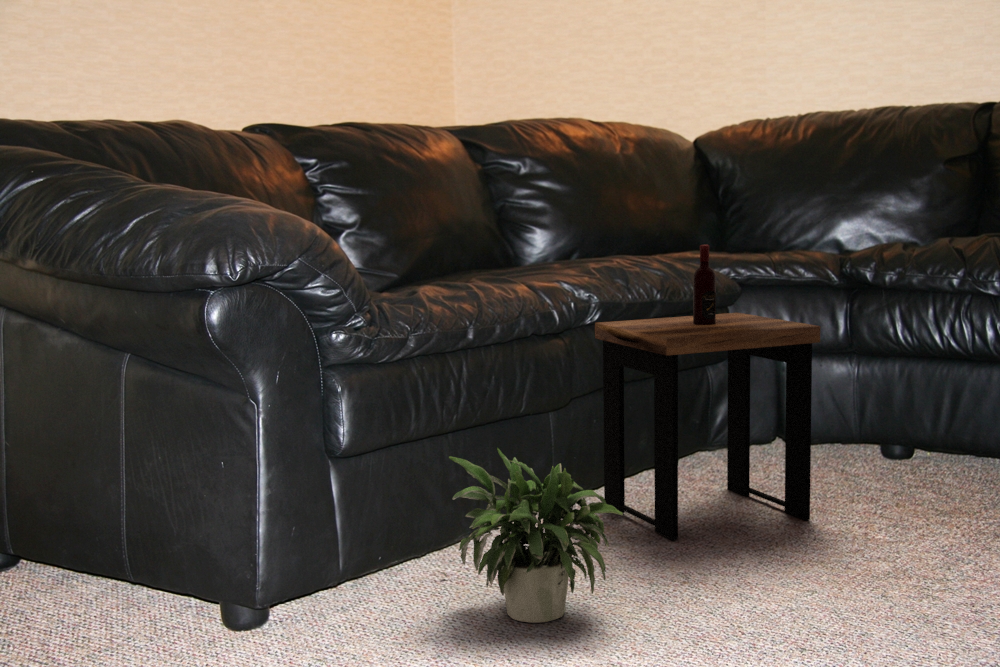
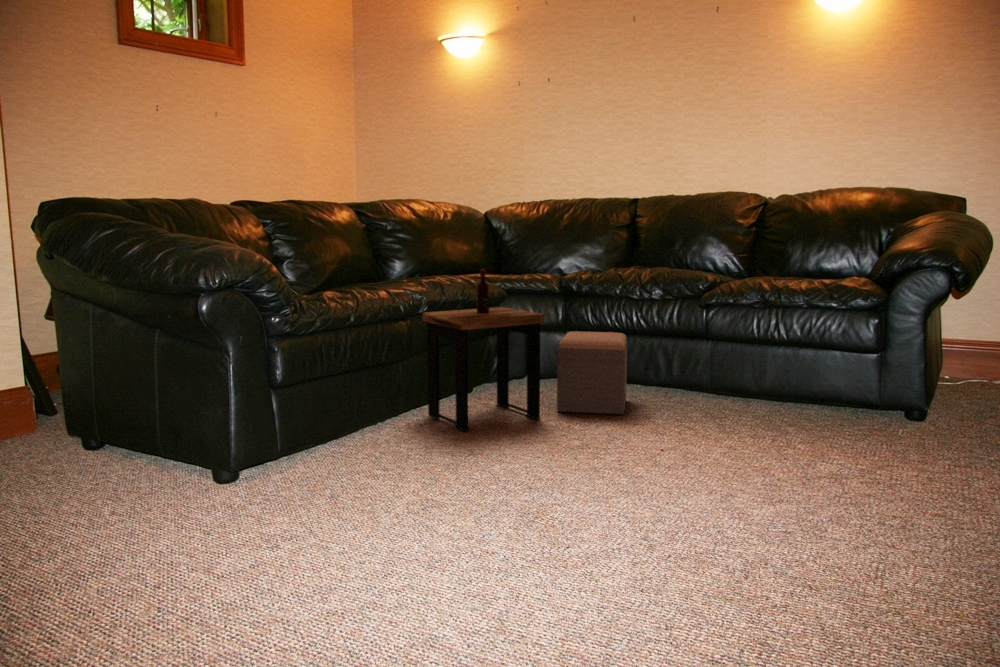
footstool: none [841,358,975,515] -> present [557,331,627,415]
potted plant: present [441,448,623,623] -> none [335,381,436,475]

